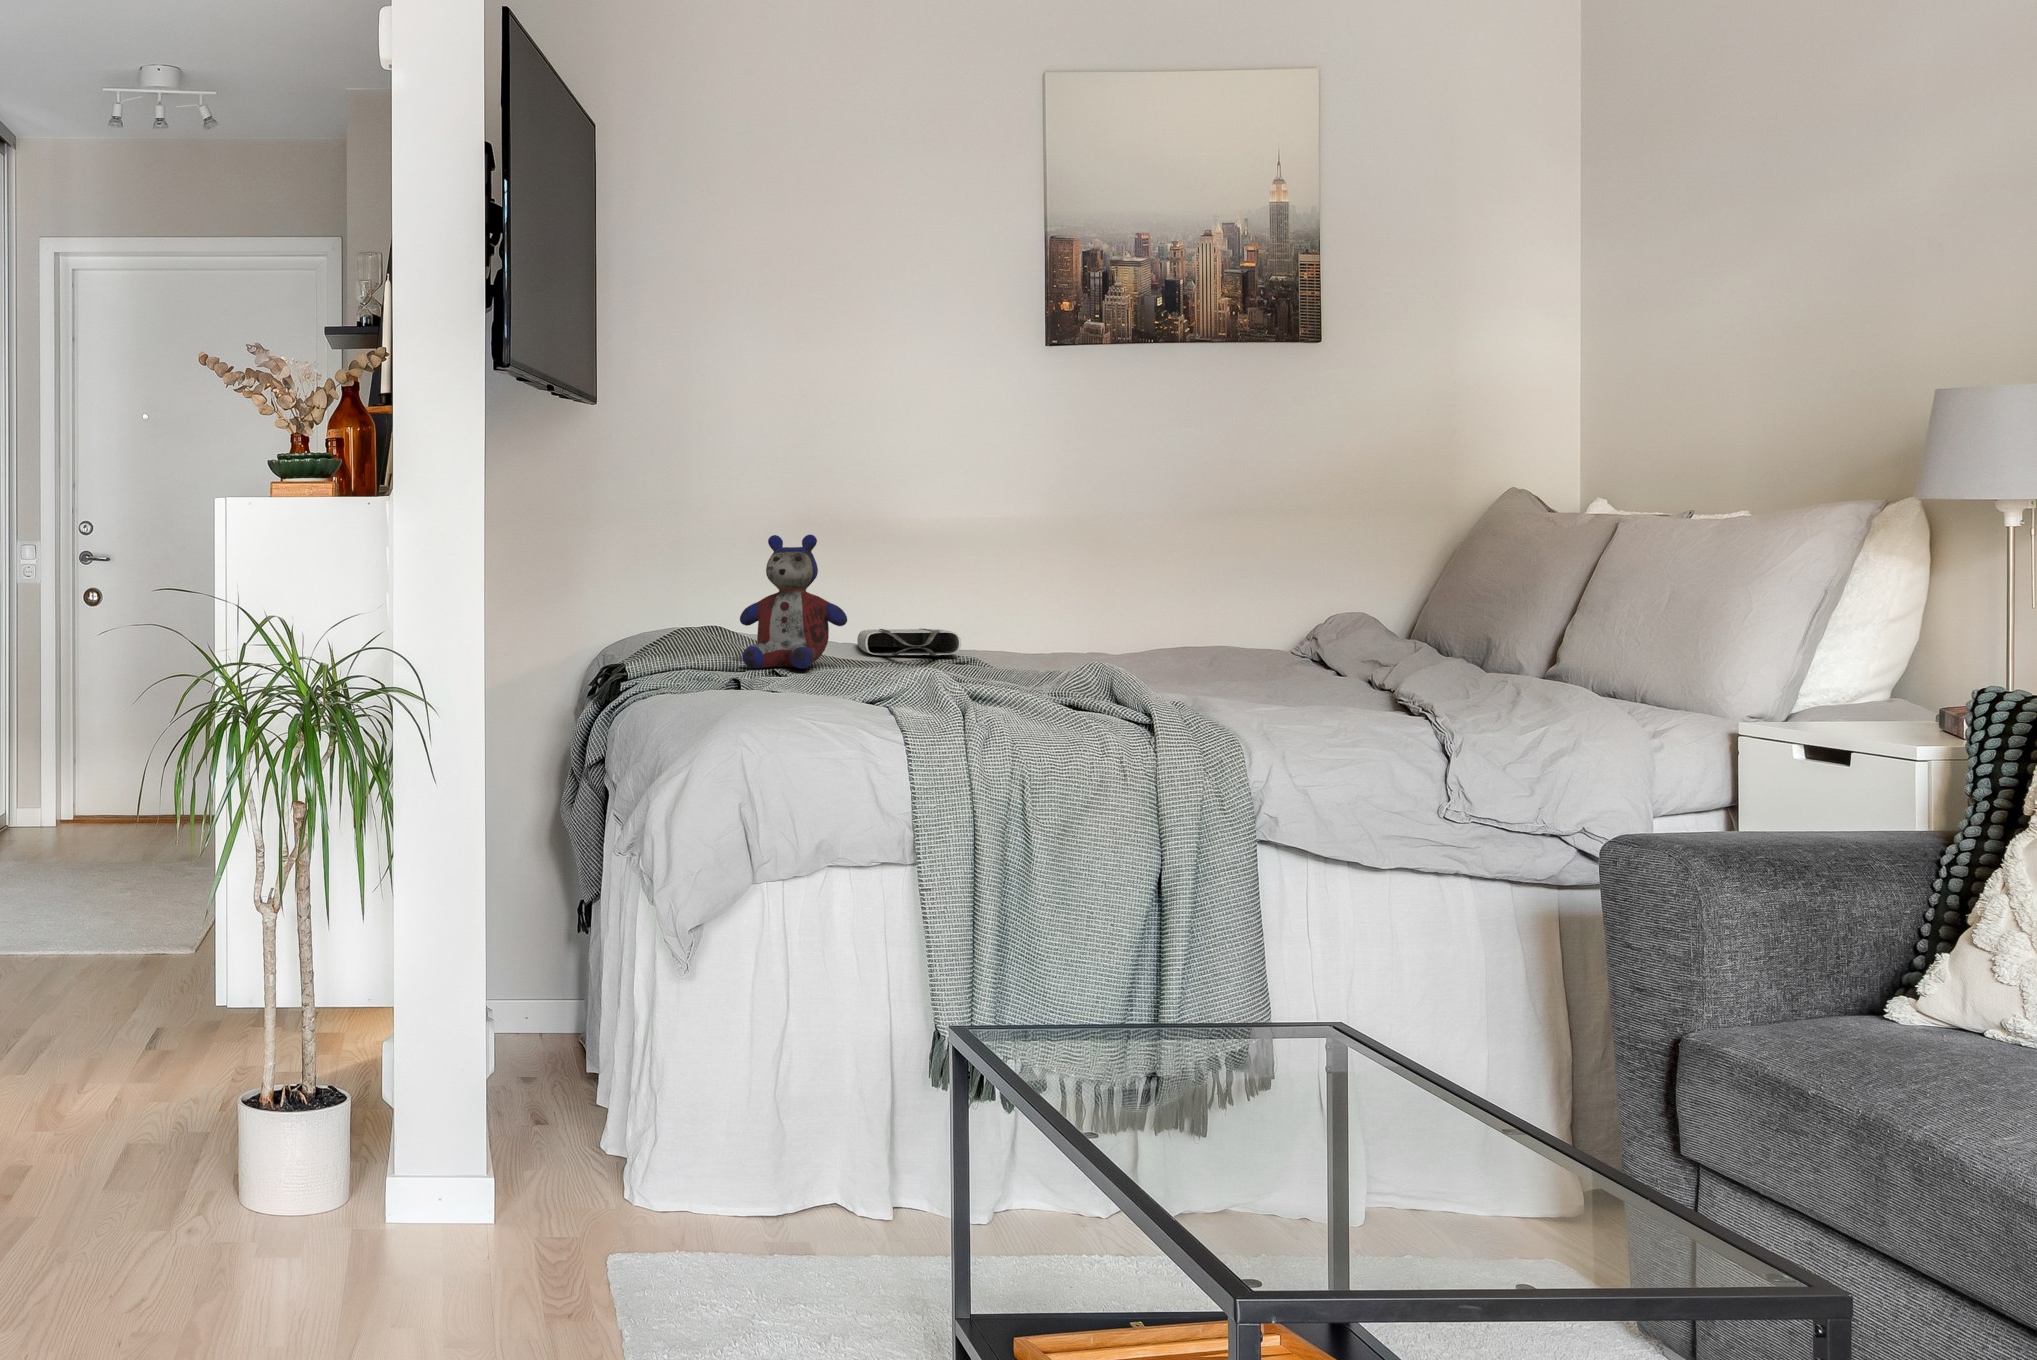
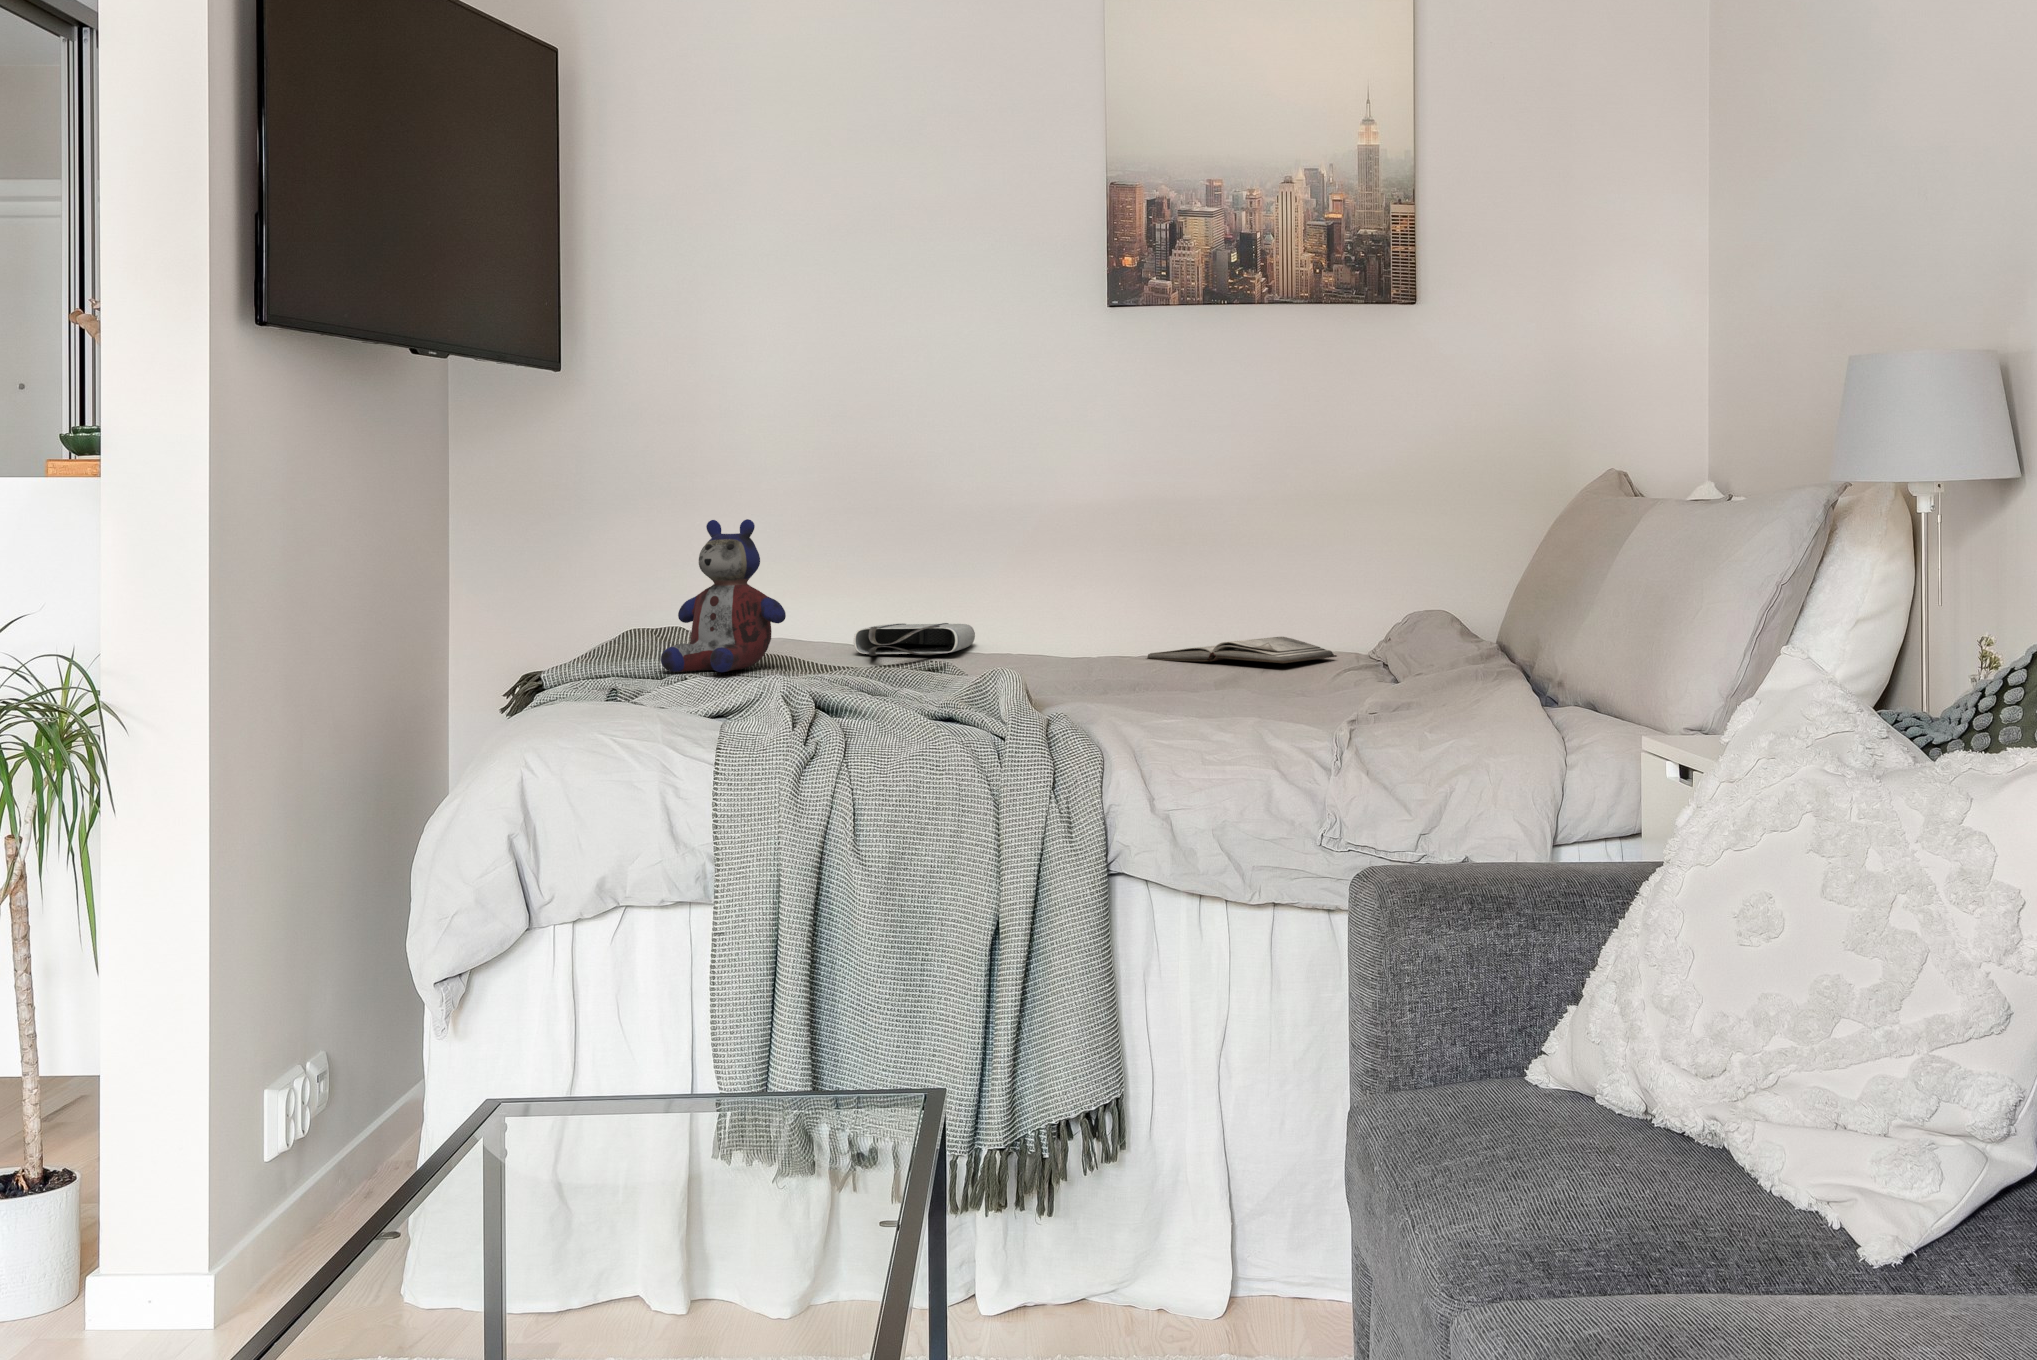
diary: none [1119,642,1289,665] -> present [1147,637,1337,663]

